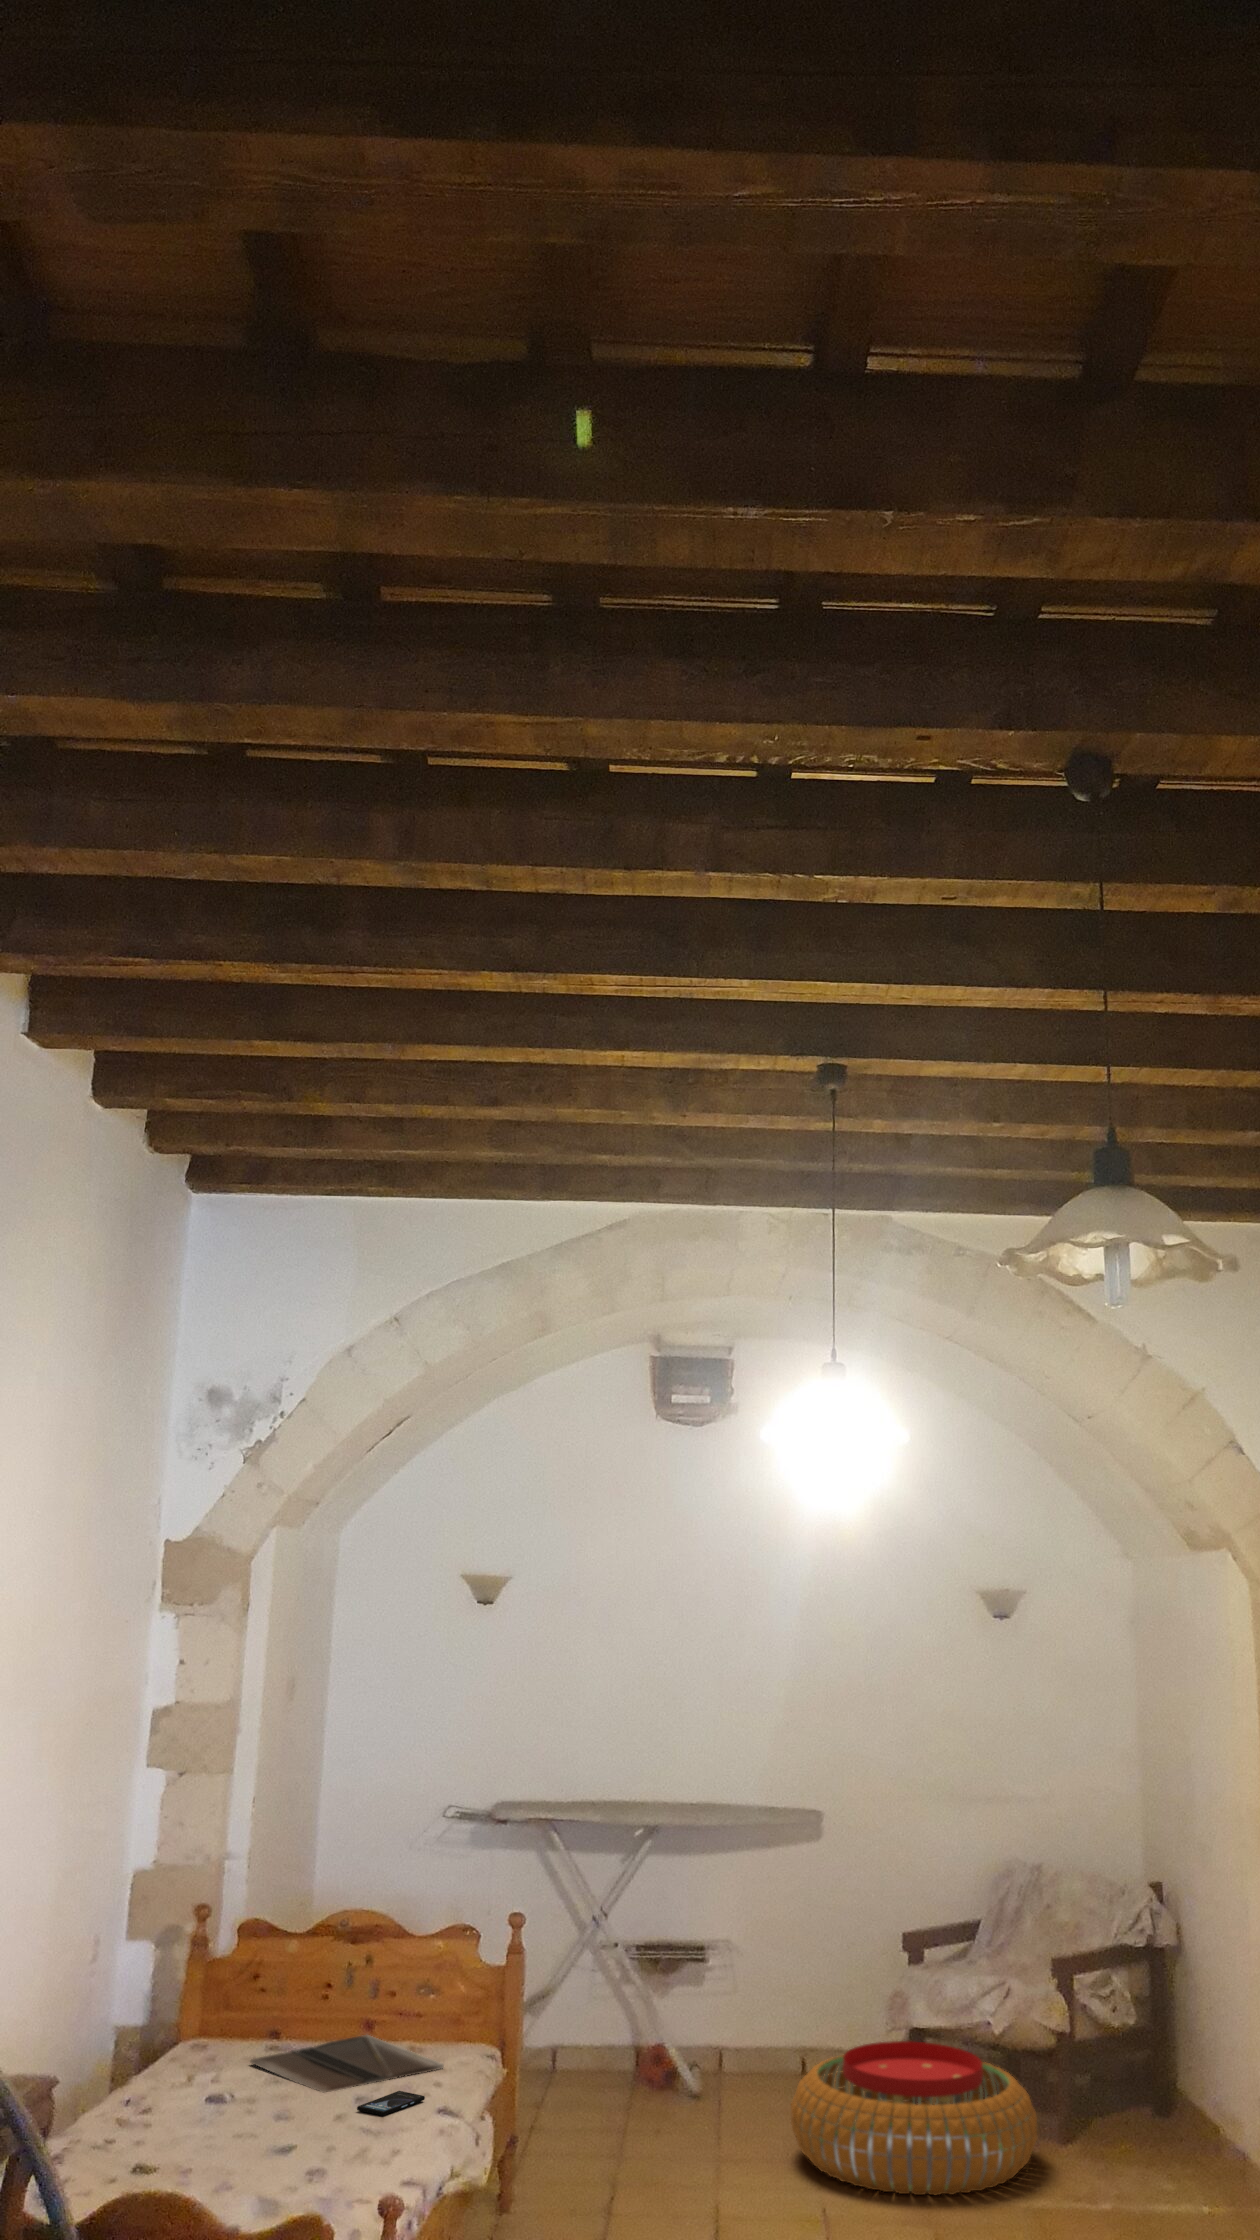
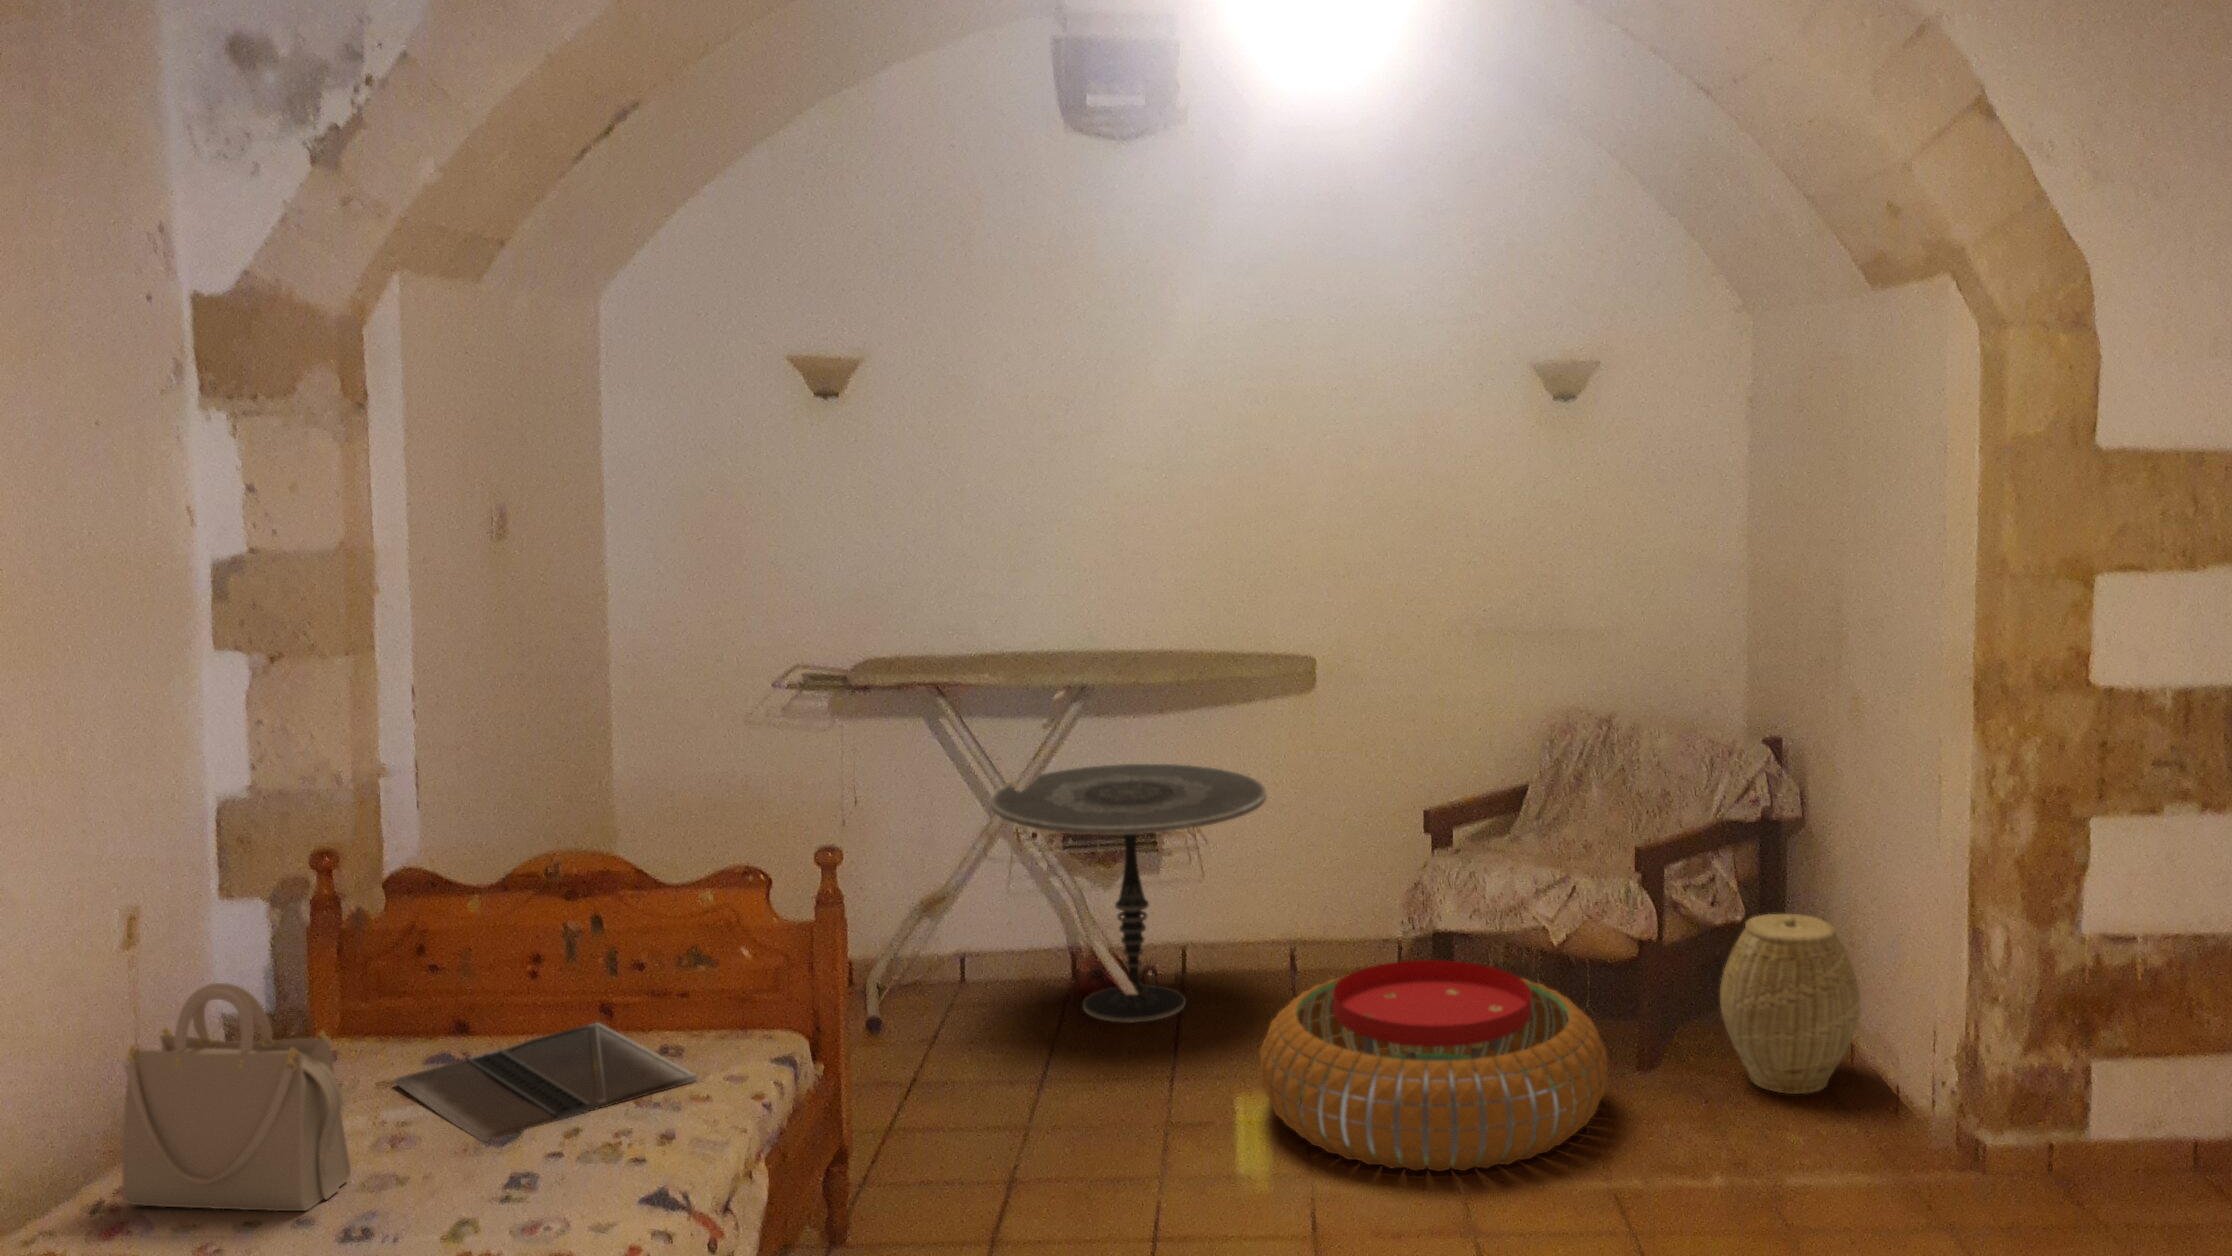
side table: none [595,1891,791,2099] -> present [991,764,1266,1023]
handbag: none [127,1963,262,2120] -> present [122,983,351,1211]
woven basket: none [1118,2015,1217,2159] -> present [1720,914,1860,1094]
smartphone: present [357,2091,425,2116] -> none [516,1138,637,1191]

